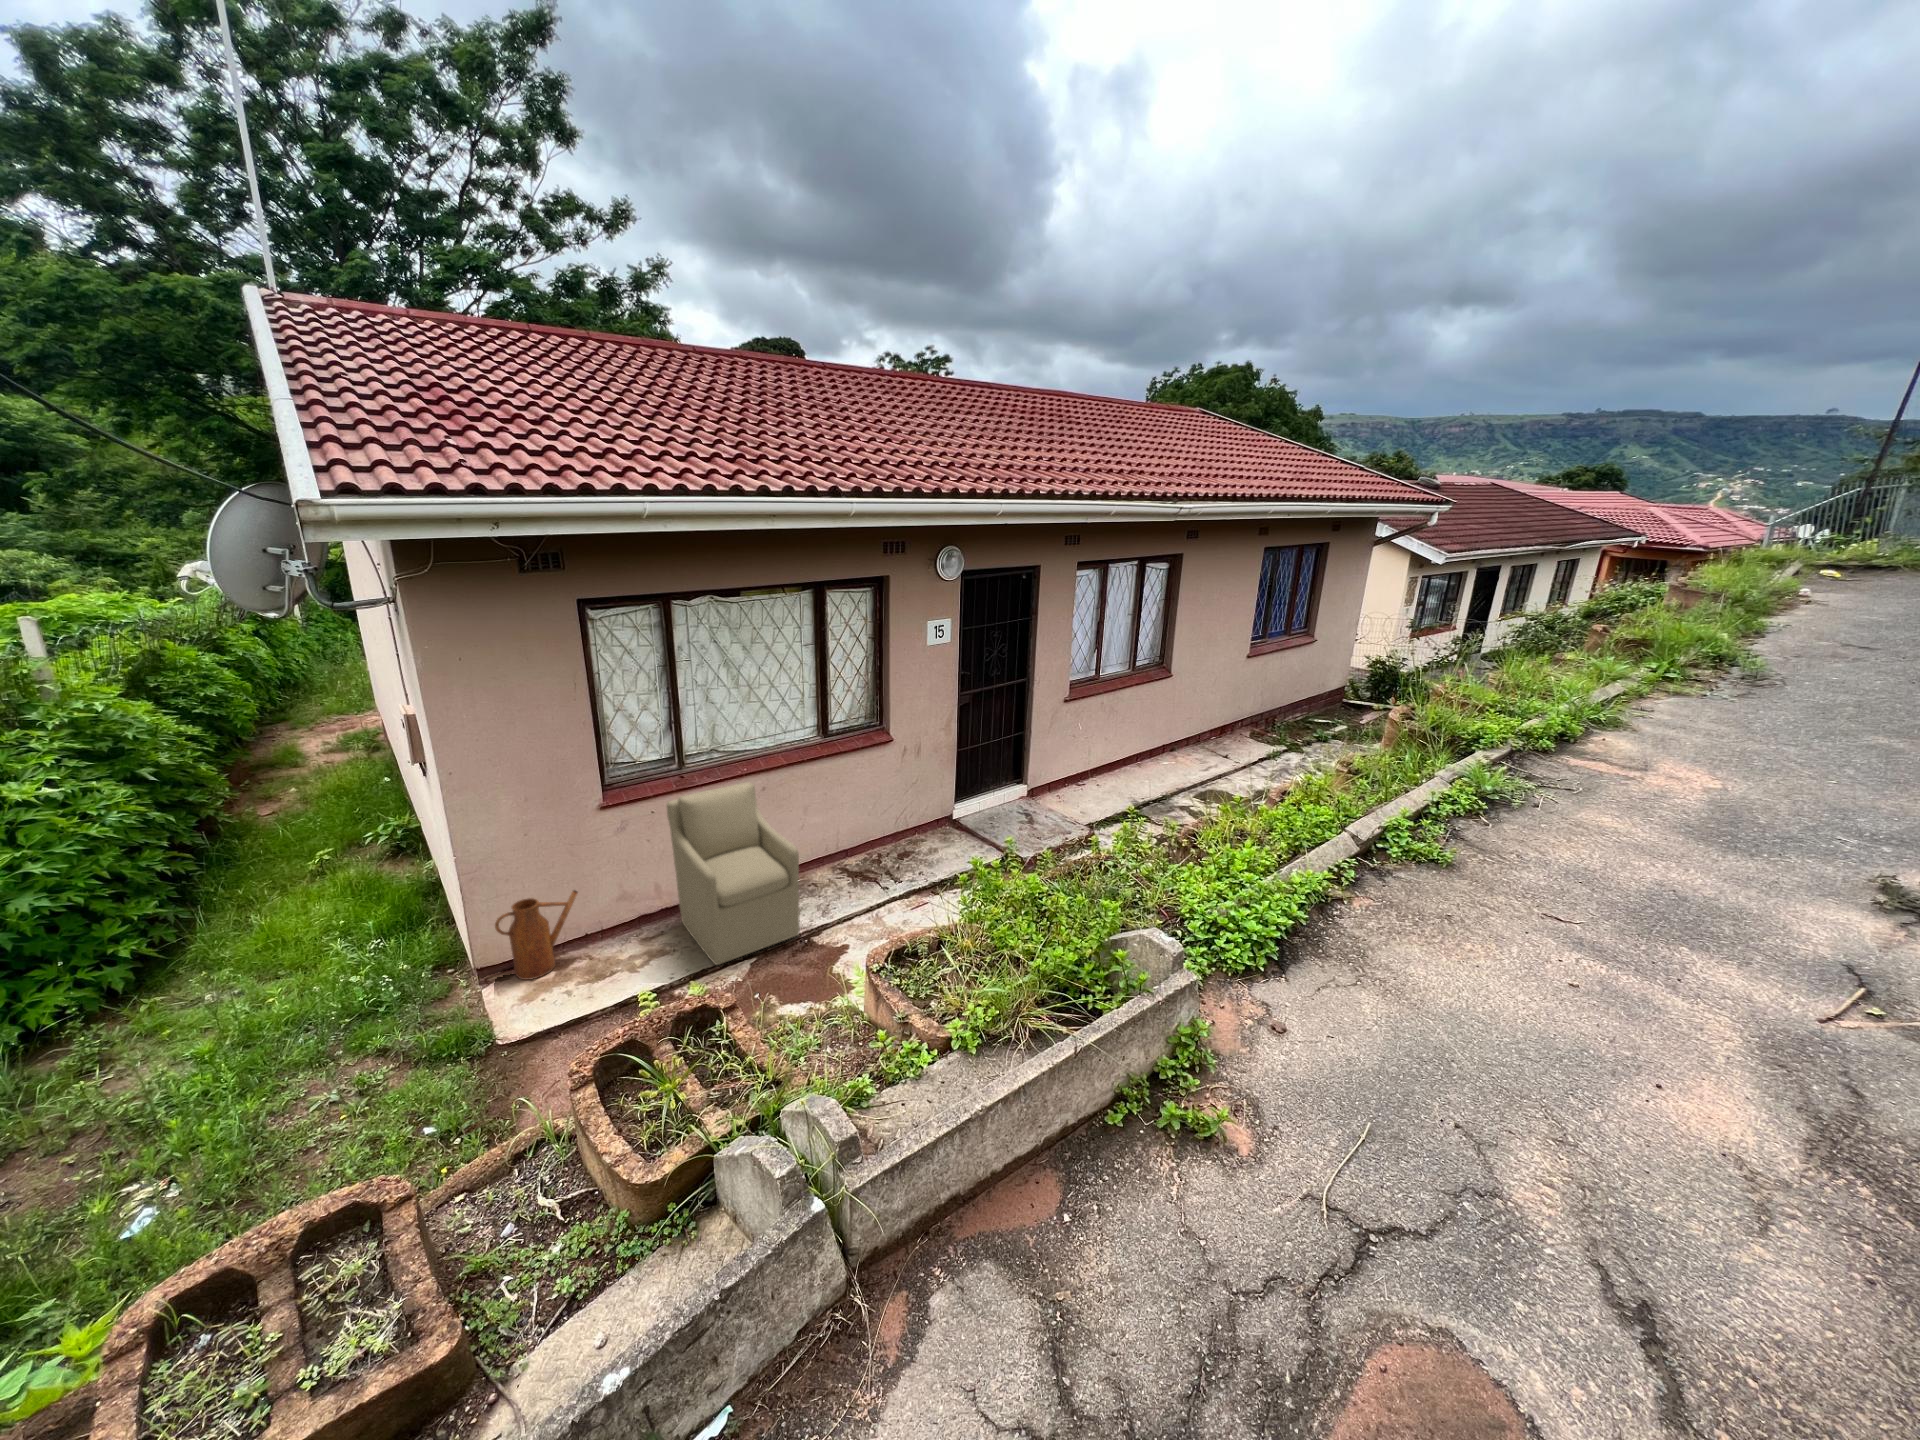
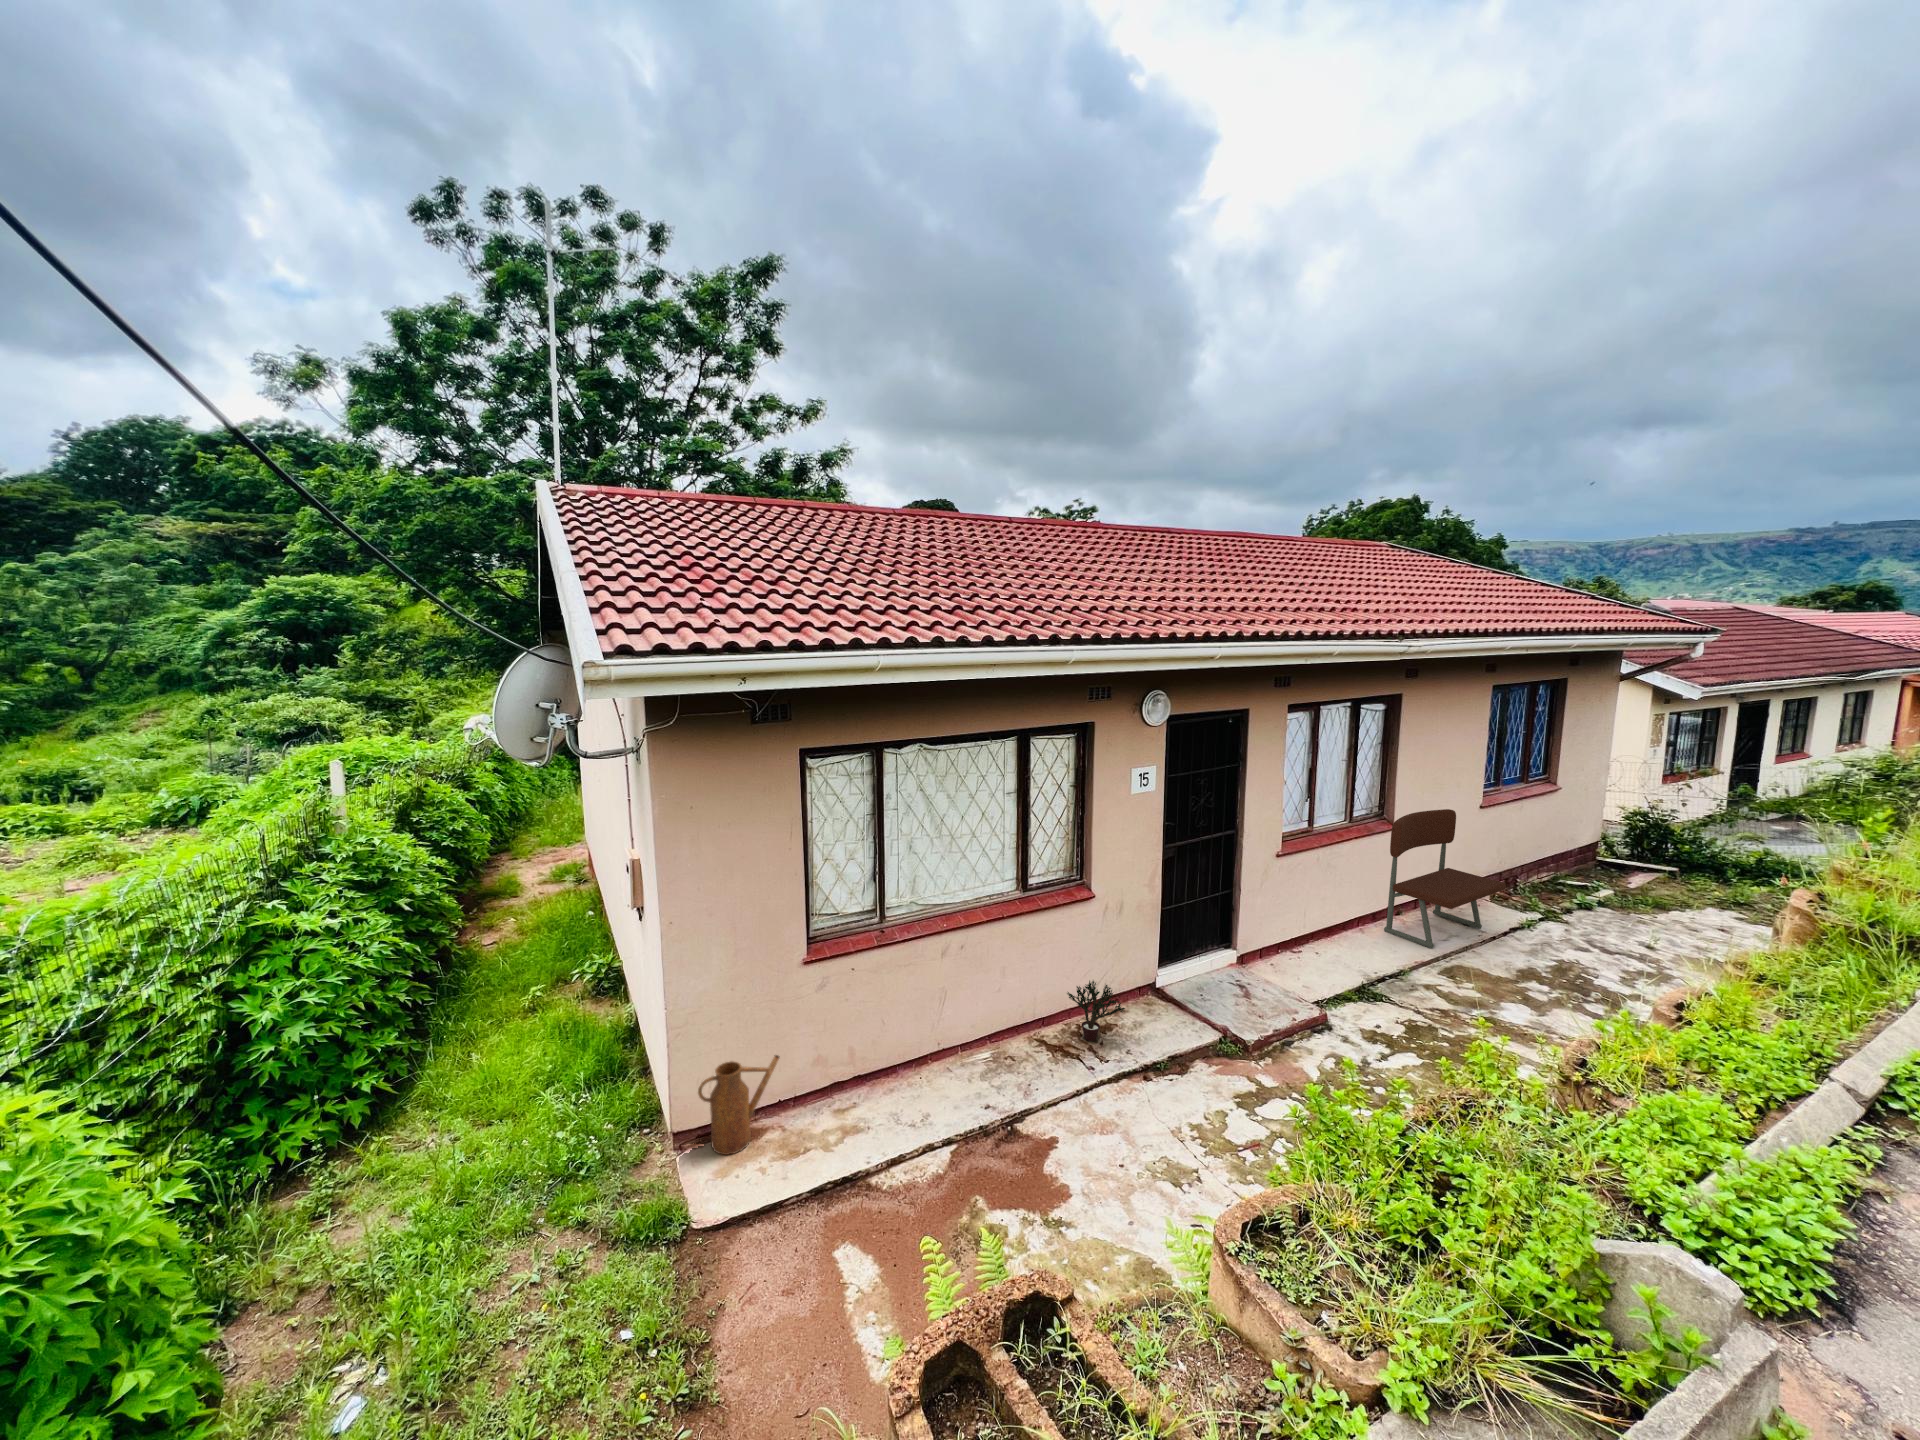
bench: none [1159,660,1258,779] -> present [1384,809,1506,948]
chair: present [667,782,800,965] -> none [870,941,1010,1156]
potted plant: none [864,813,917,866] -> present [1067,981,1125,1041]

